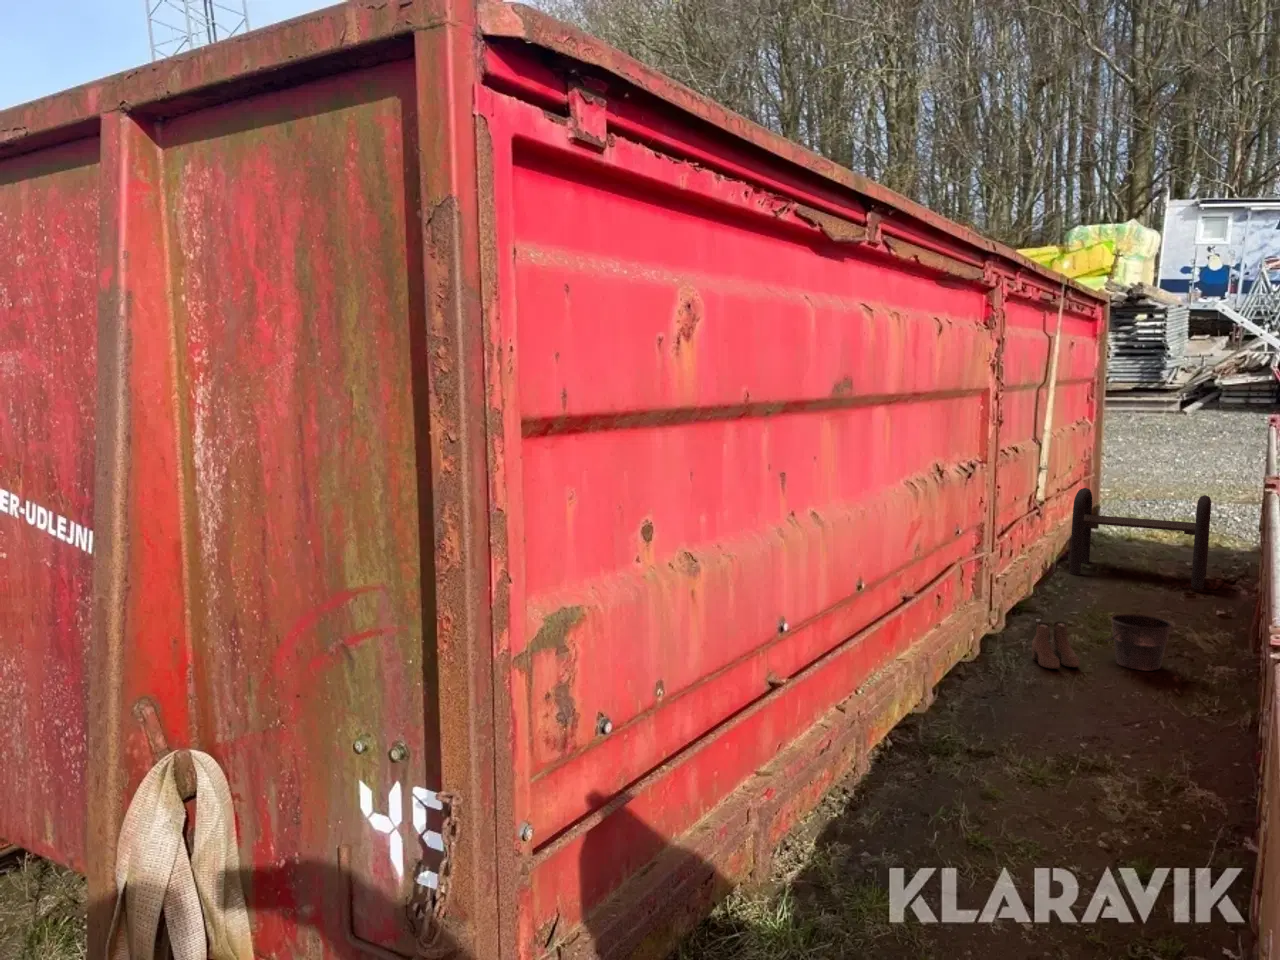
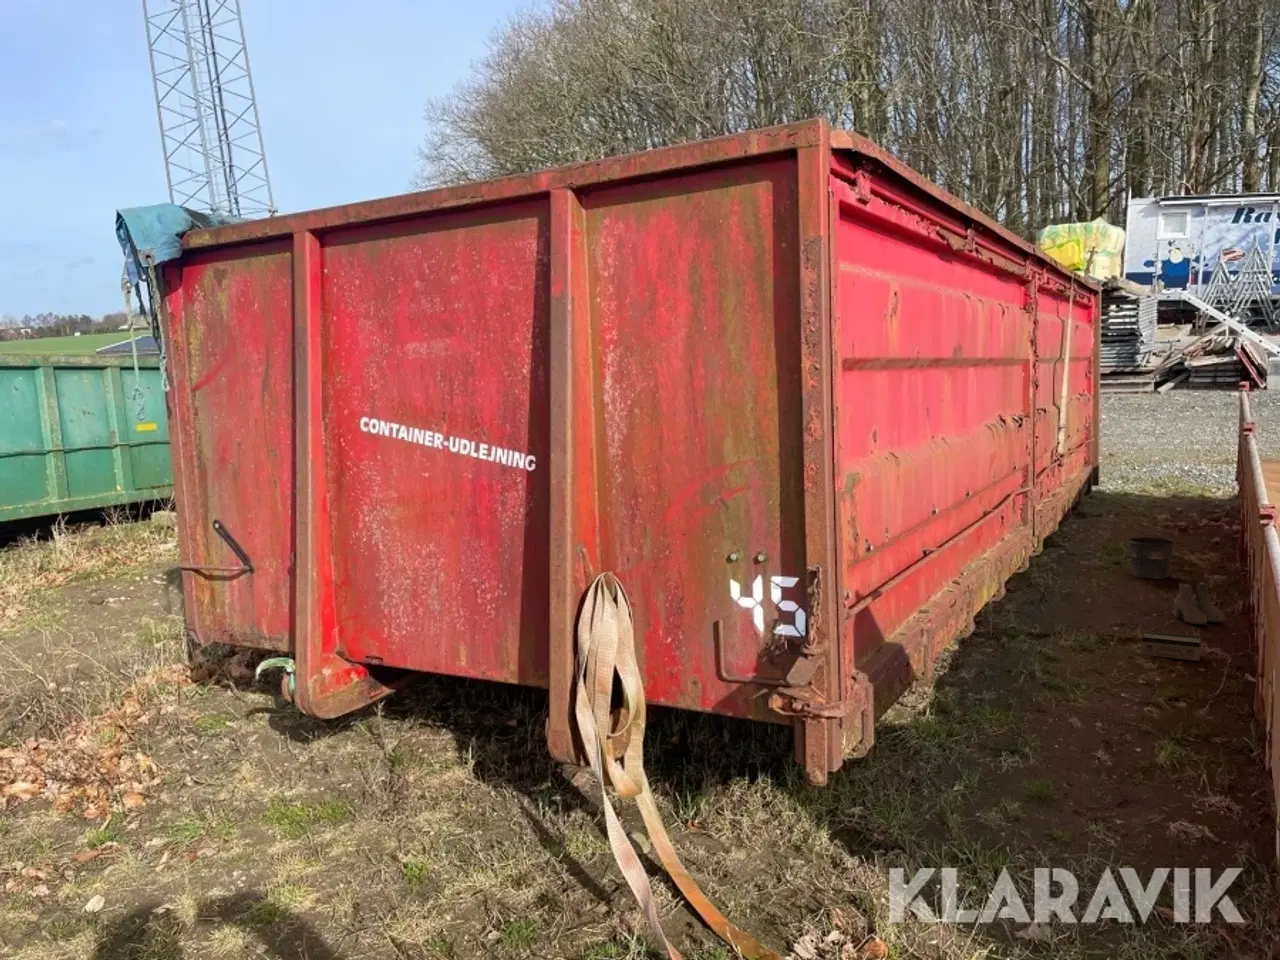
bench: present [1069,488,1211,589] -> none [1081,449,1196,526]
boots: present [1032,622,1080,669] -> present [1174,581,1225,625]
toolbox: none [1100,771,1186,826] -> present [1141,632,1201,661]

